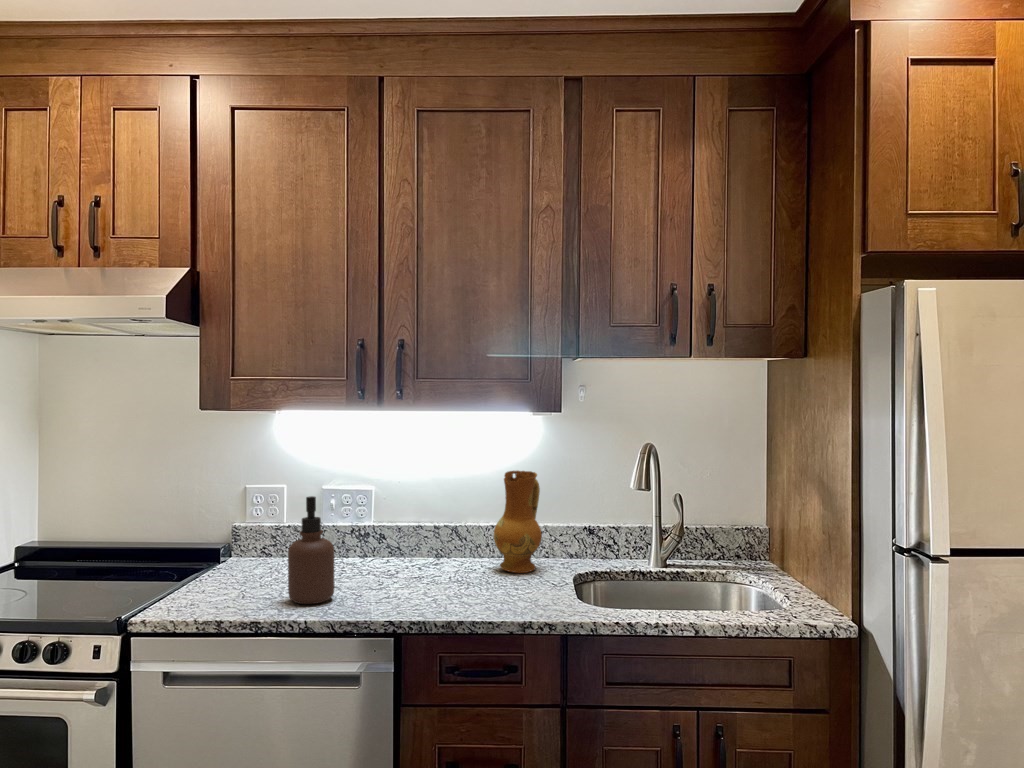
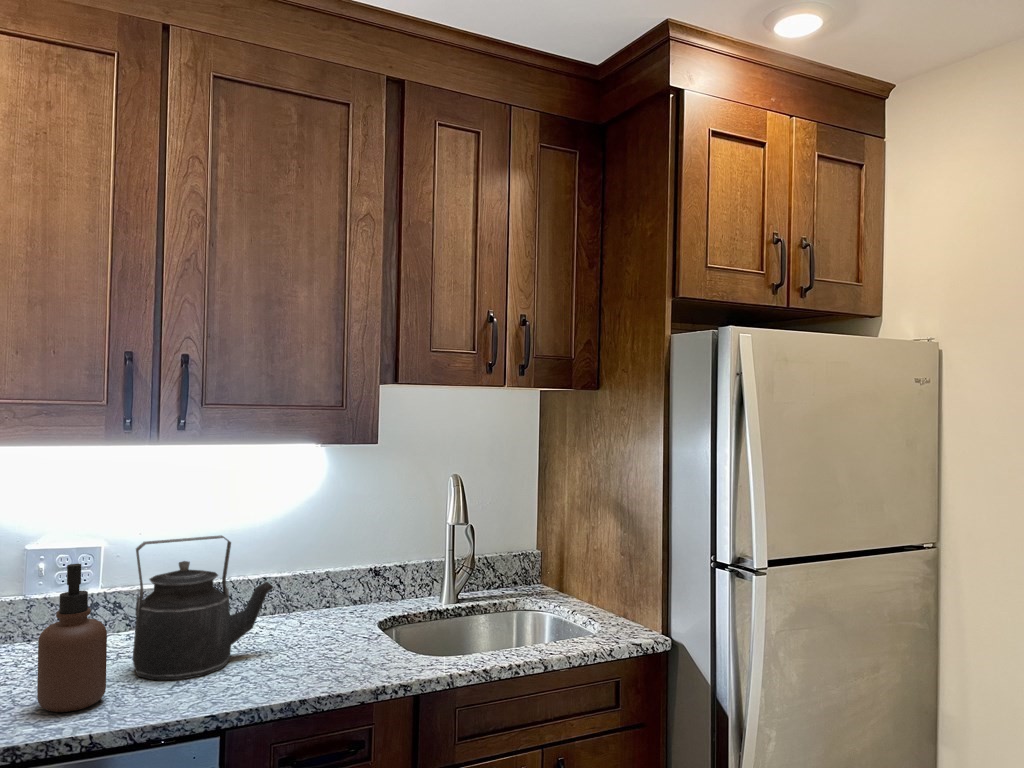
ceramic jug: present [494,471,542,573] -> none [278,511,335,630]
kettle: none [365,484,474,595] -> present [133,535,273,680]

